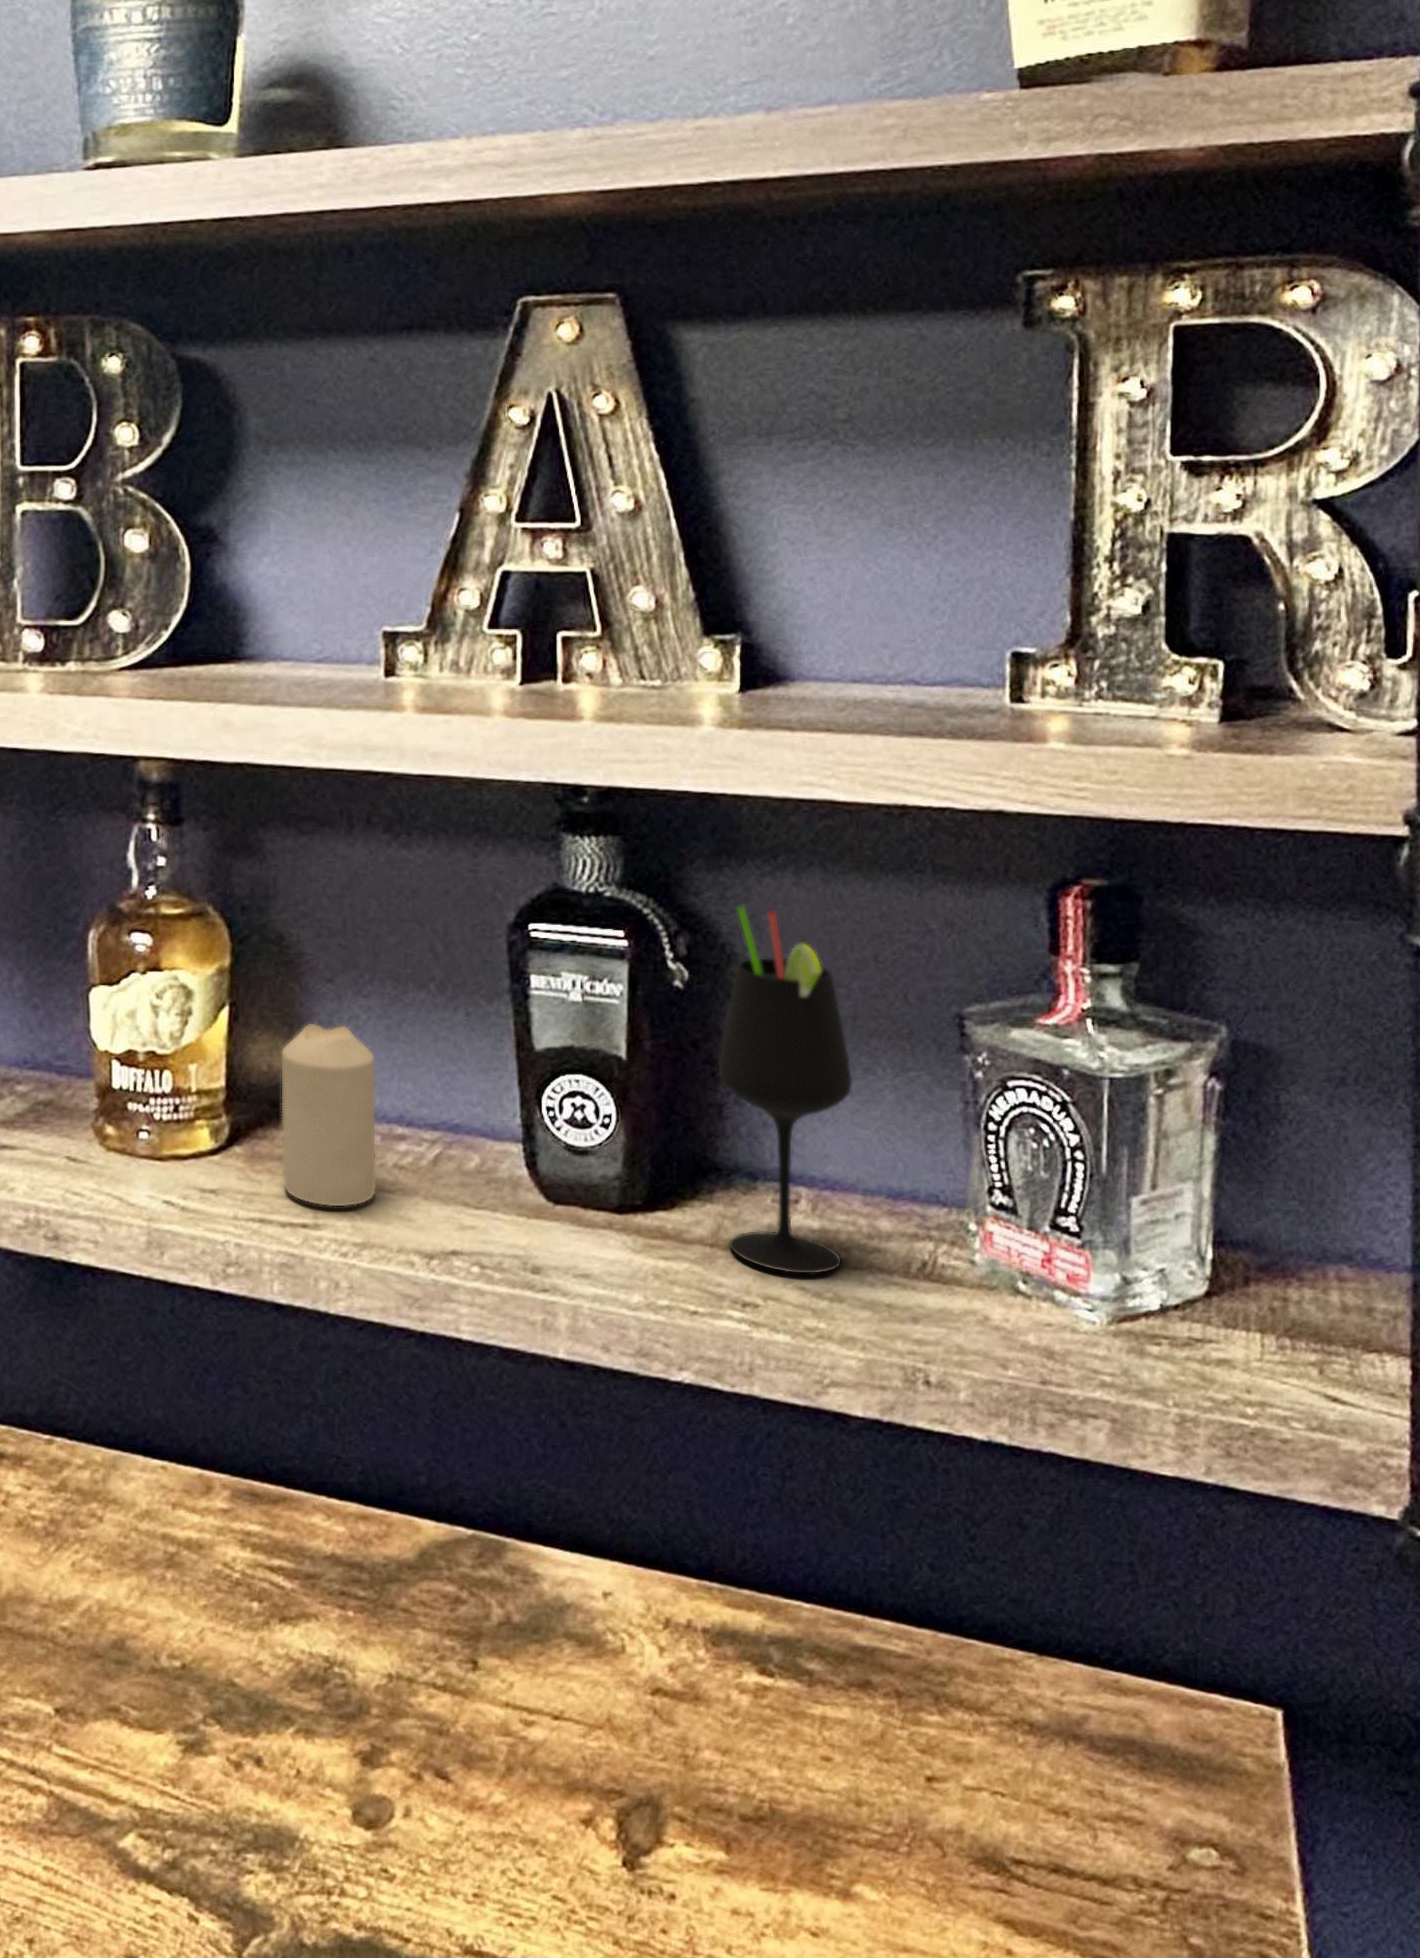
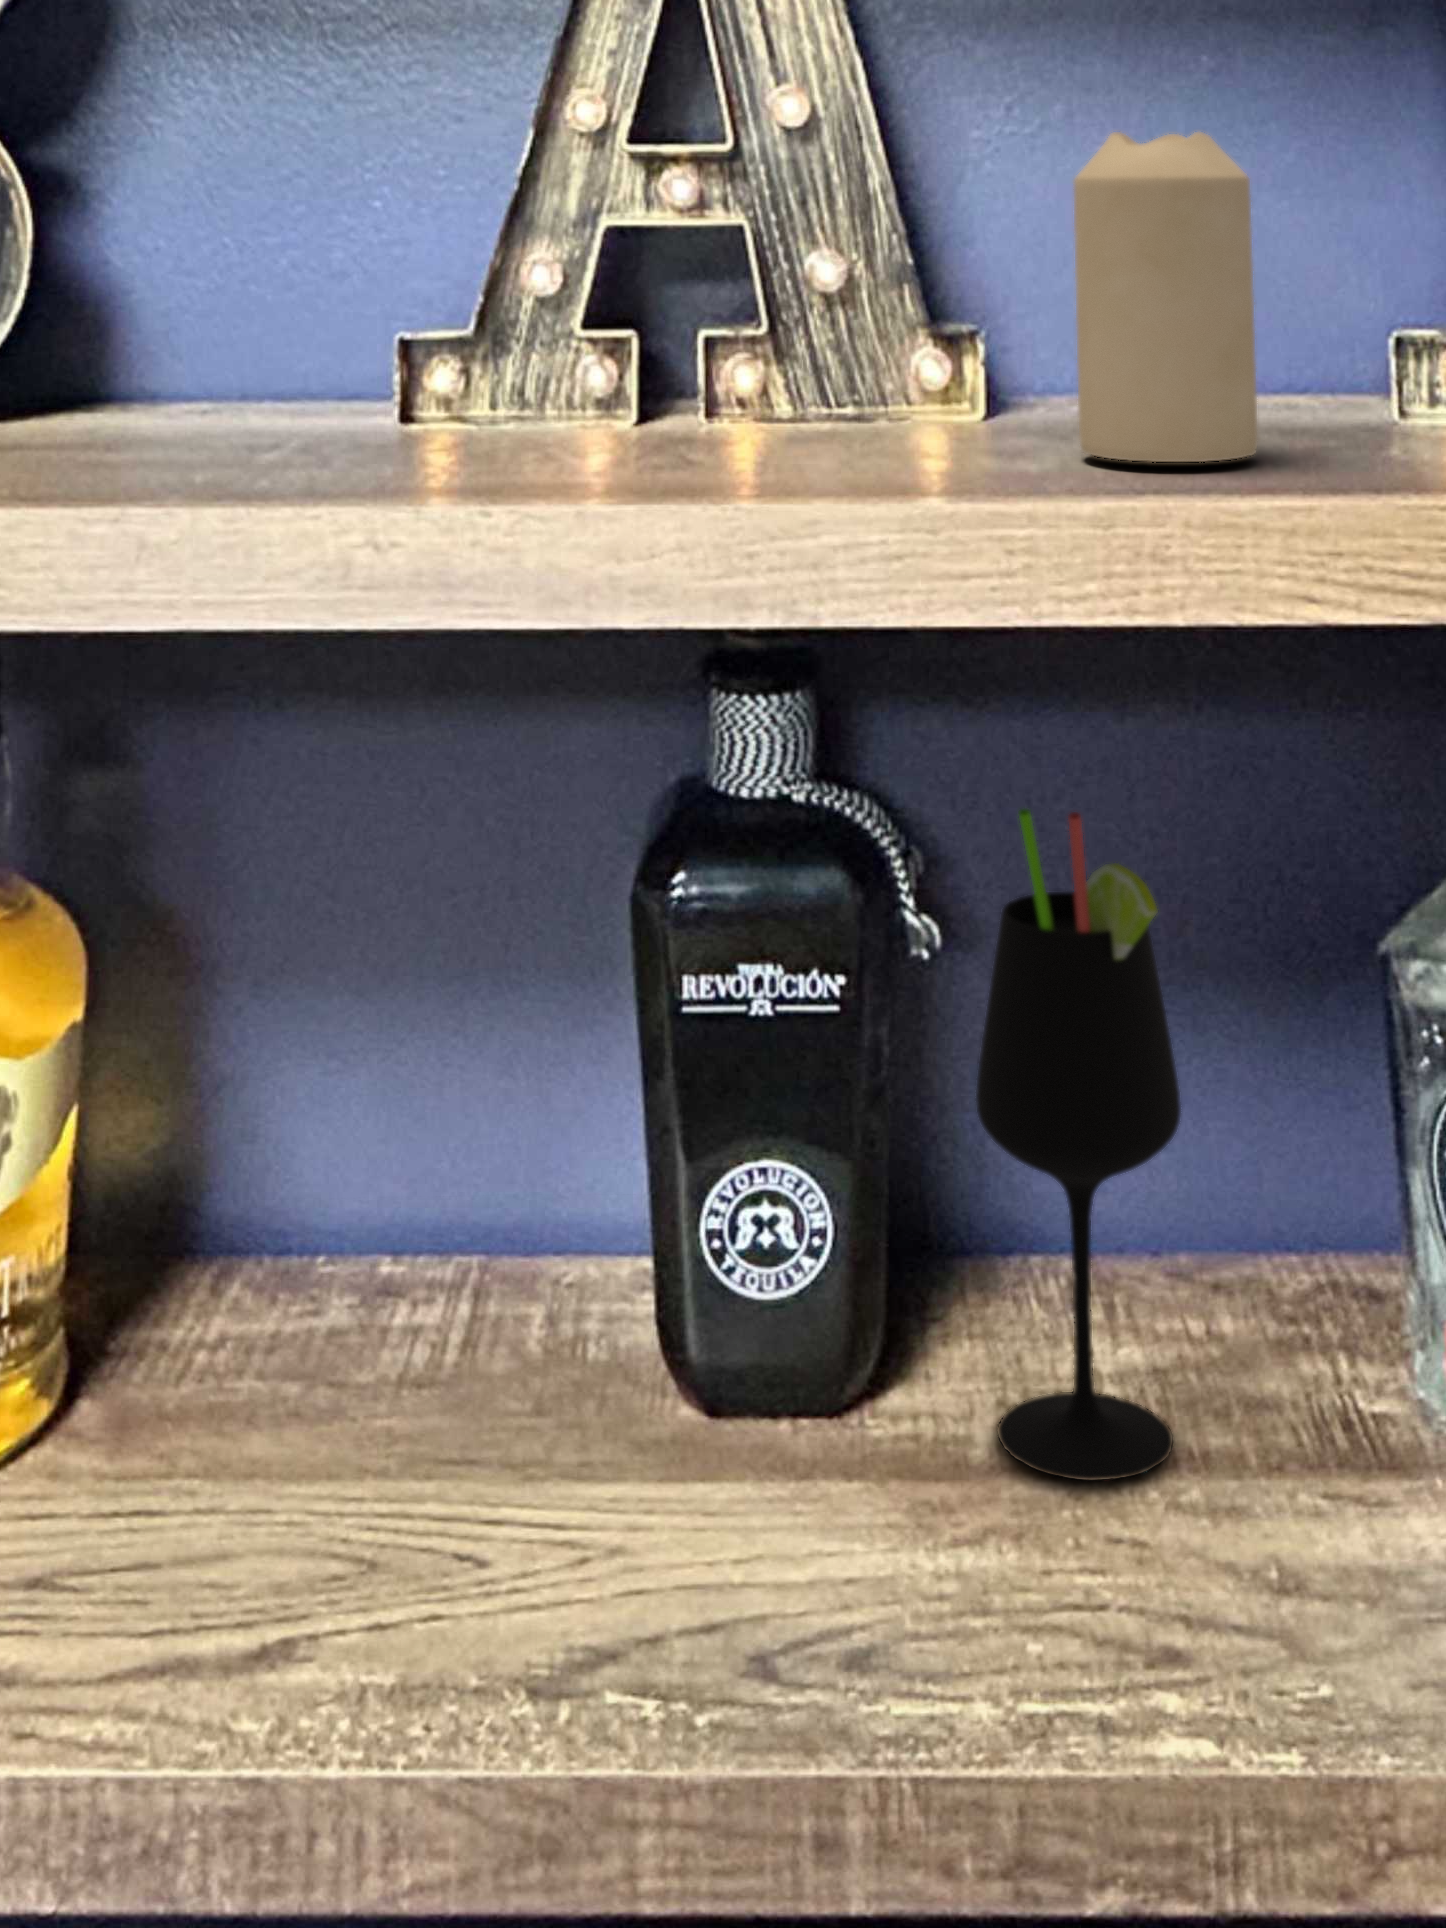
candle: present [282,1024,375,1206] -> present [1073,132,1257,462]

